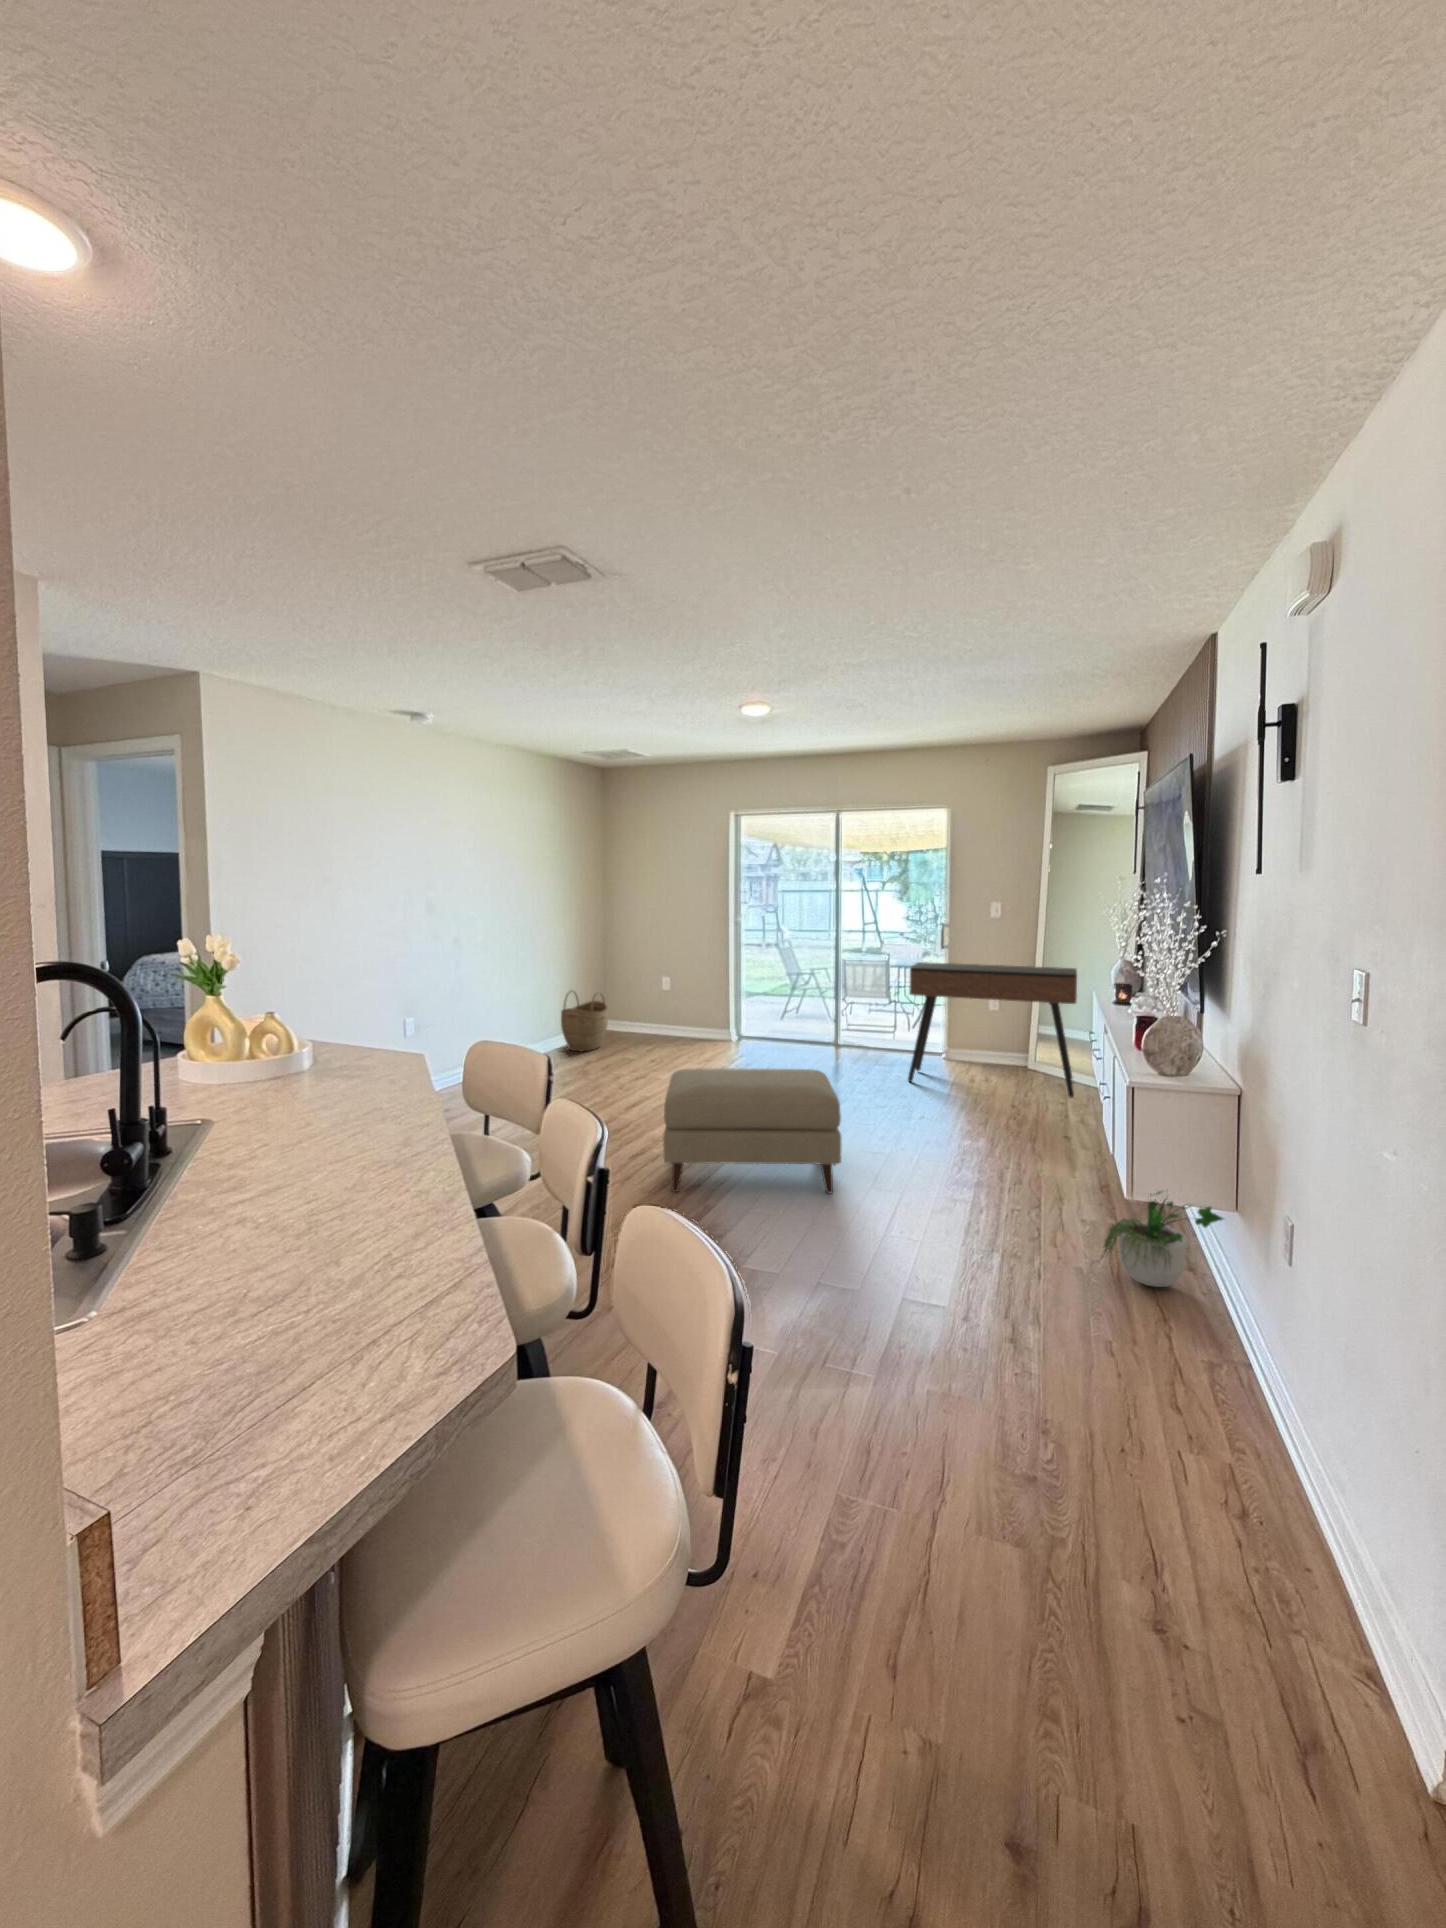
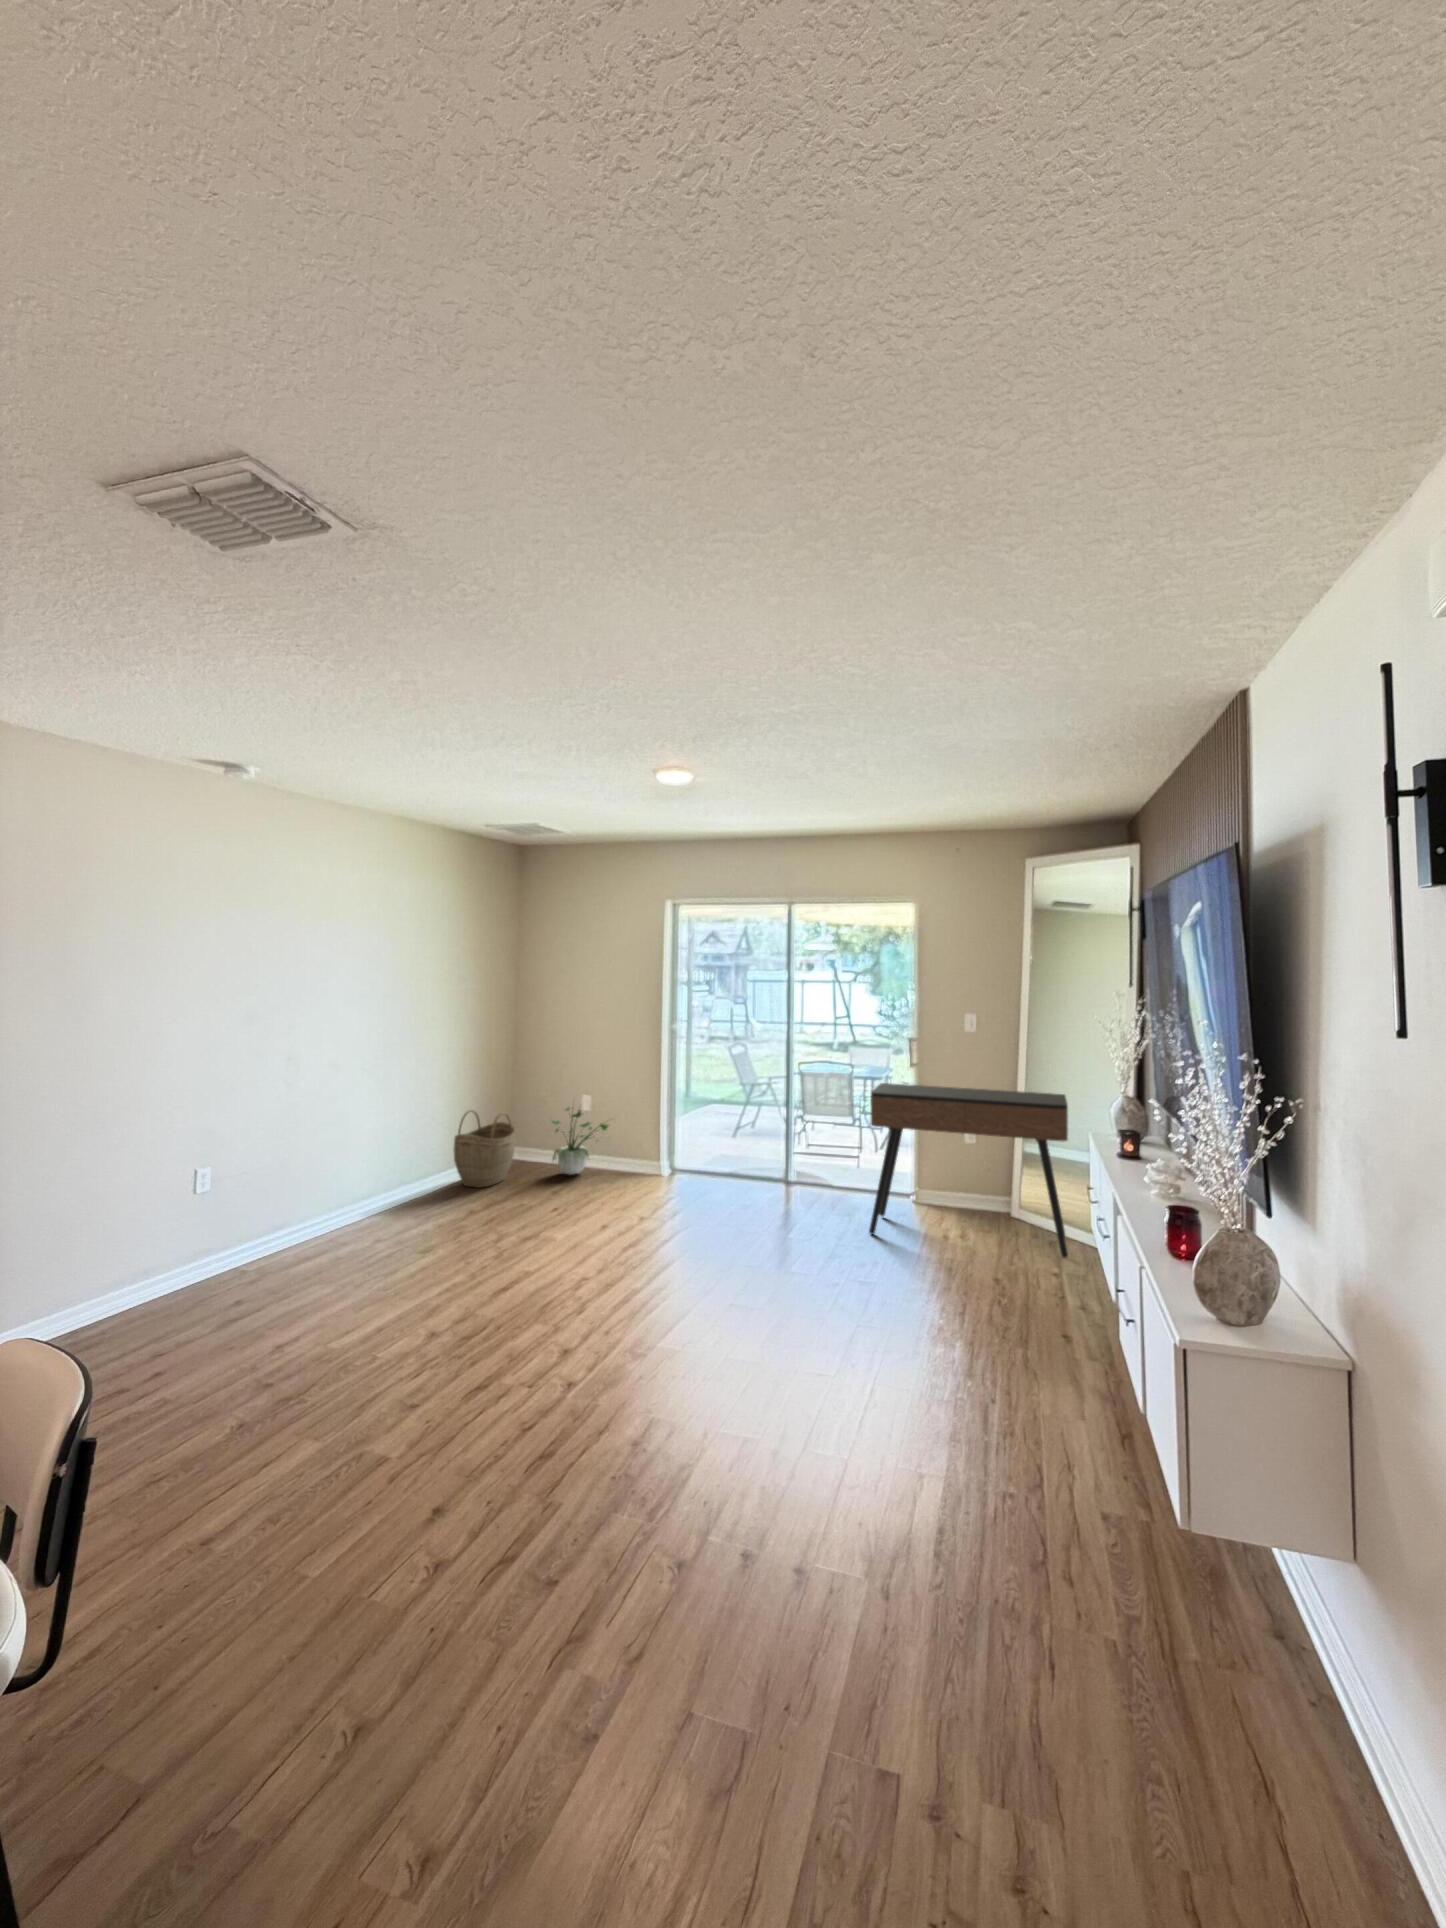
ottoman: present [663,1068,842,1193] -> none [500,1255,761,1464]
potted plant: present [1101,1191,1223,1287] -> present [552,1108,608,1175]

